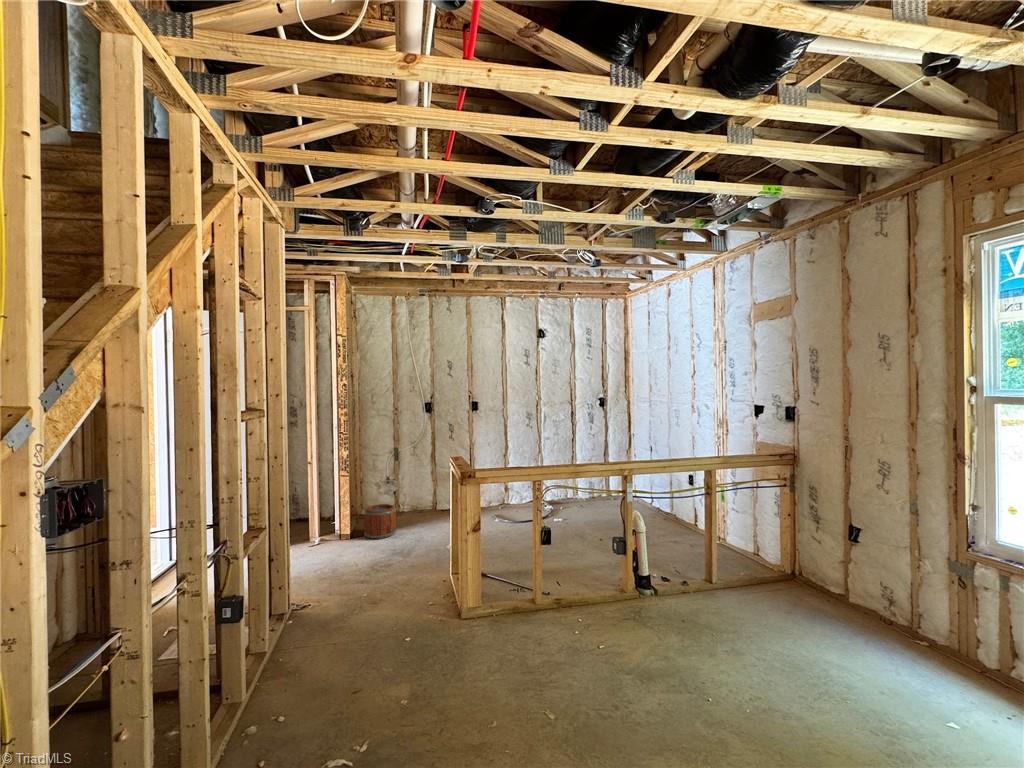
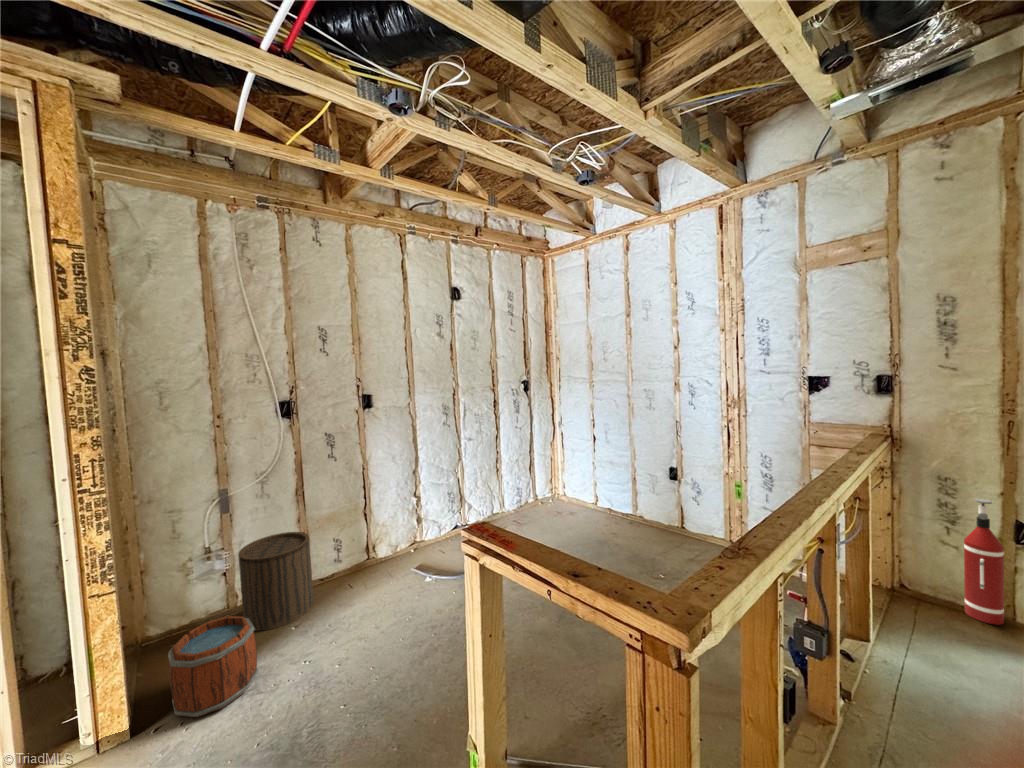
stool: none [399,477,433,523] -> present [238,532,314,631]
fire extinguisher: none [822,513,854,615] -> present [964,499,1004,625]

